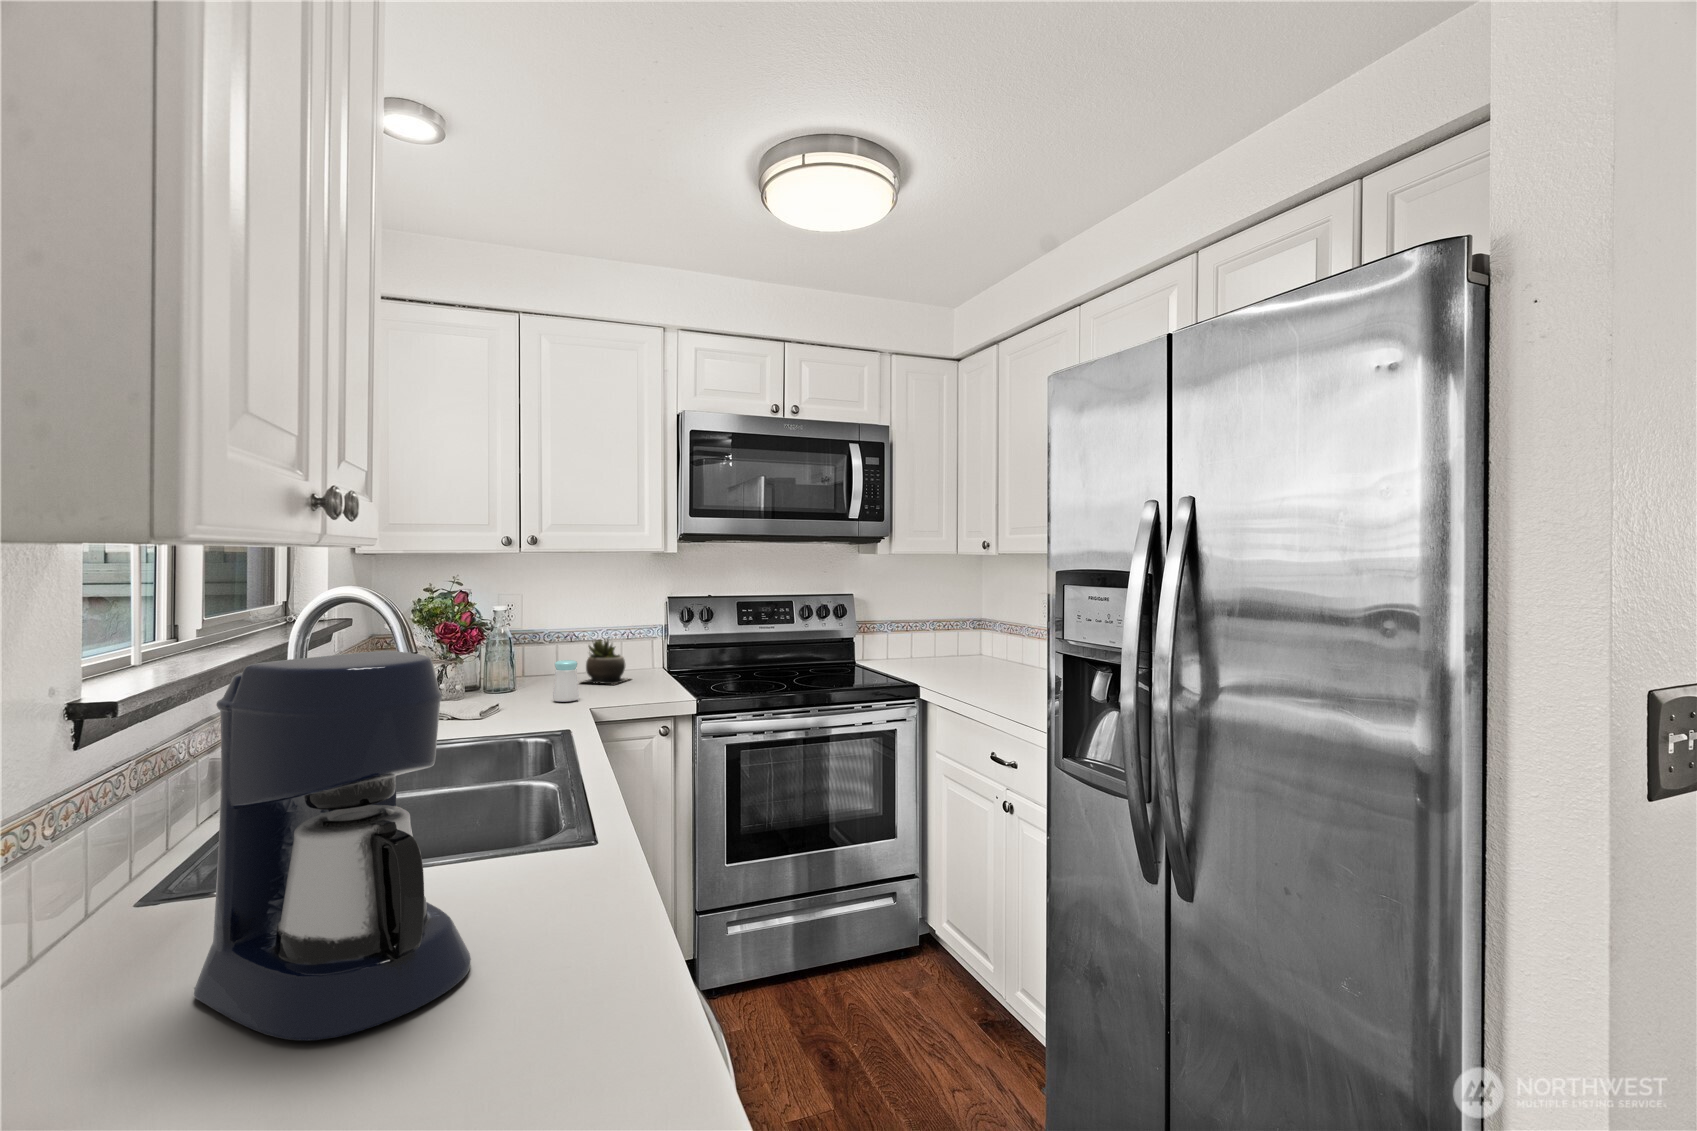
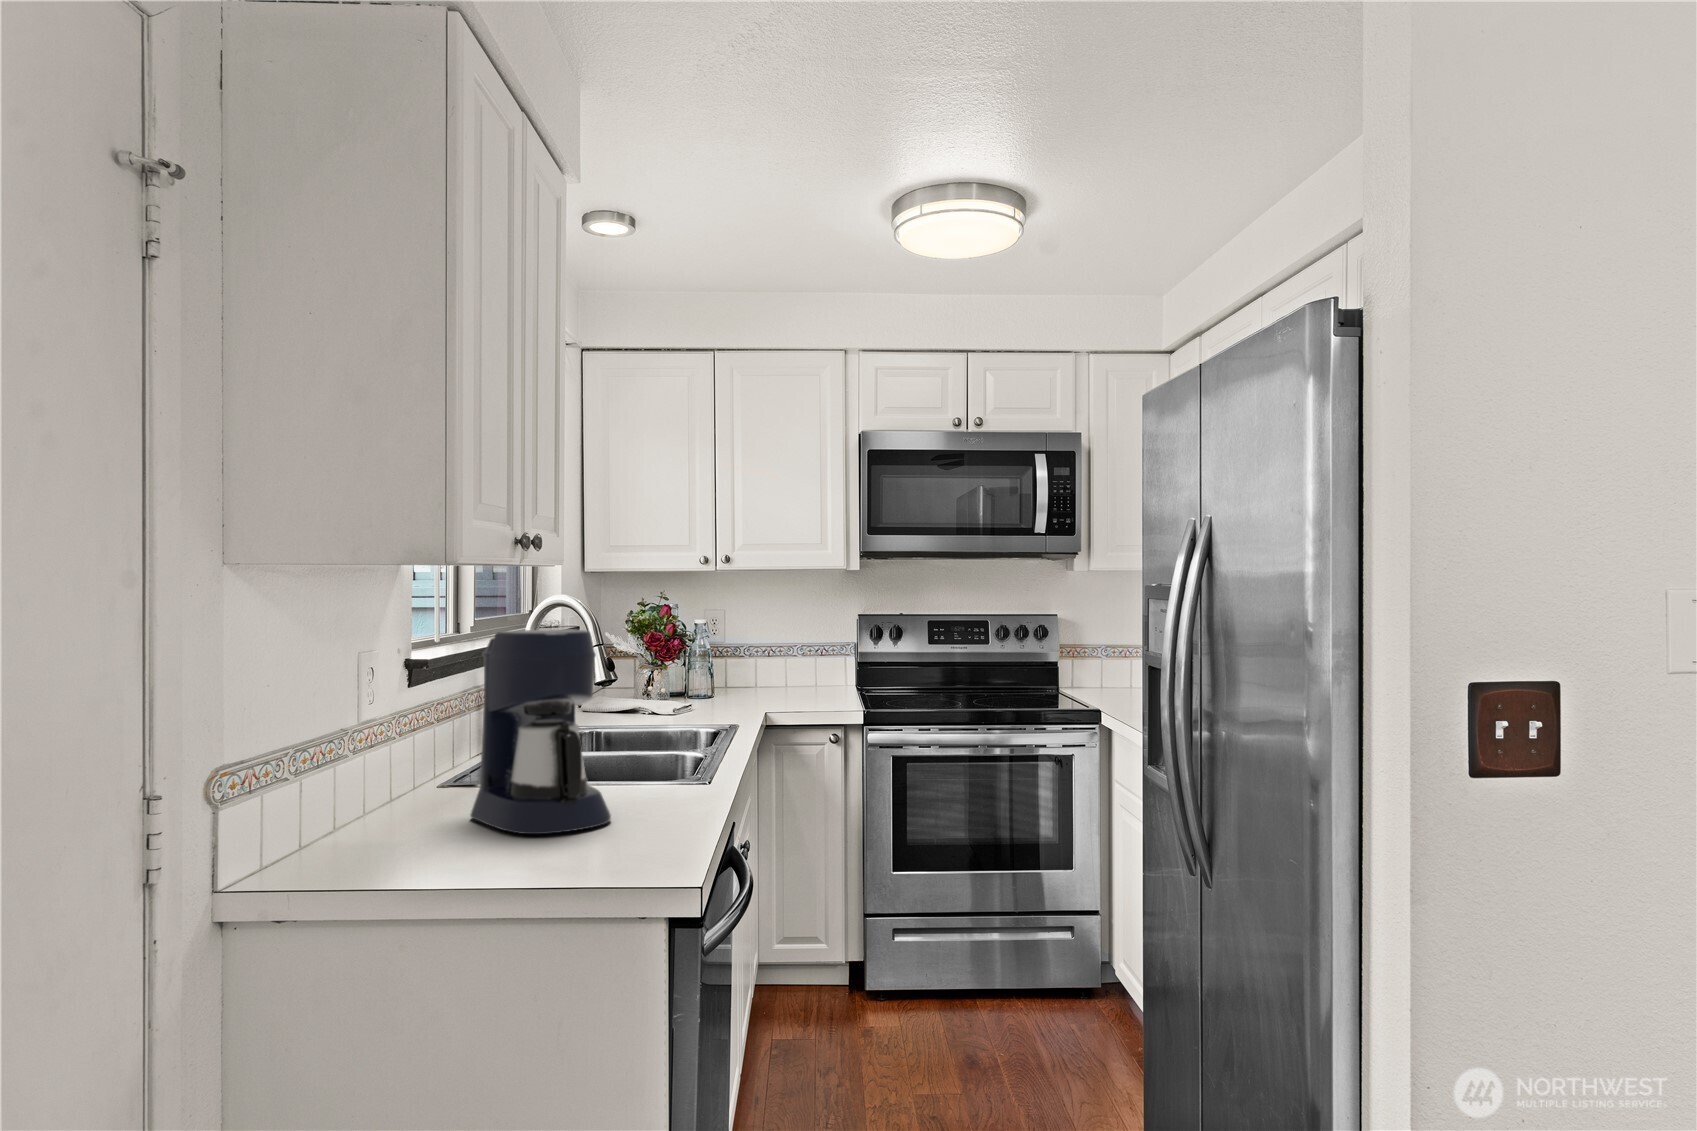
succulent plant: present [583,639,628,684] -> none [768,652,821,697]
salt shaker: present [553,660,579,702] -> none [738,669,760,707]

